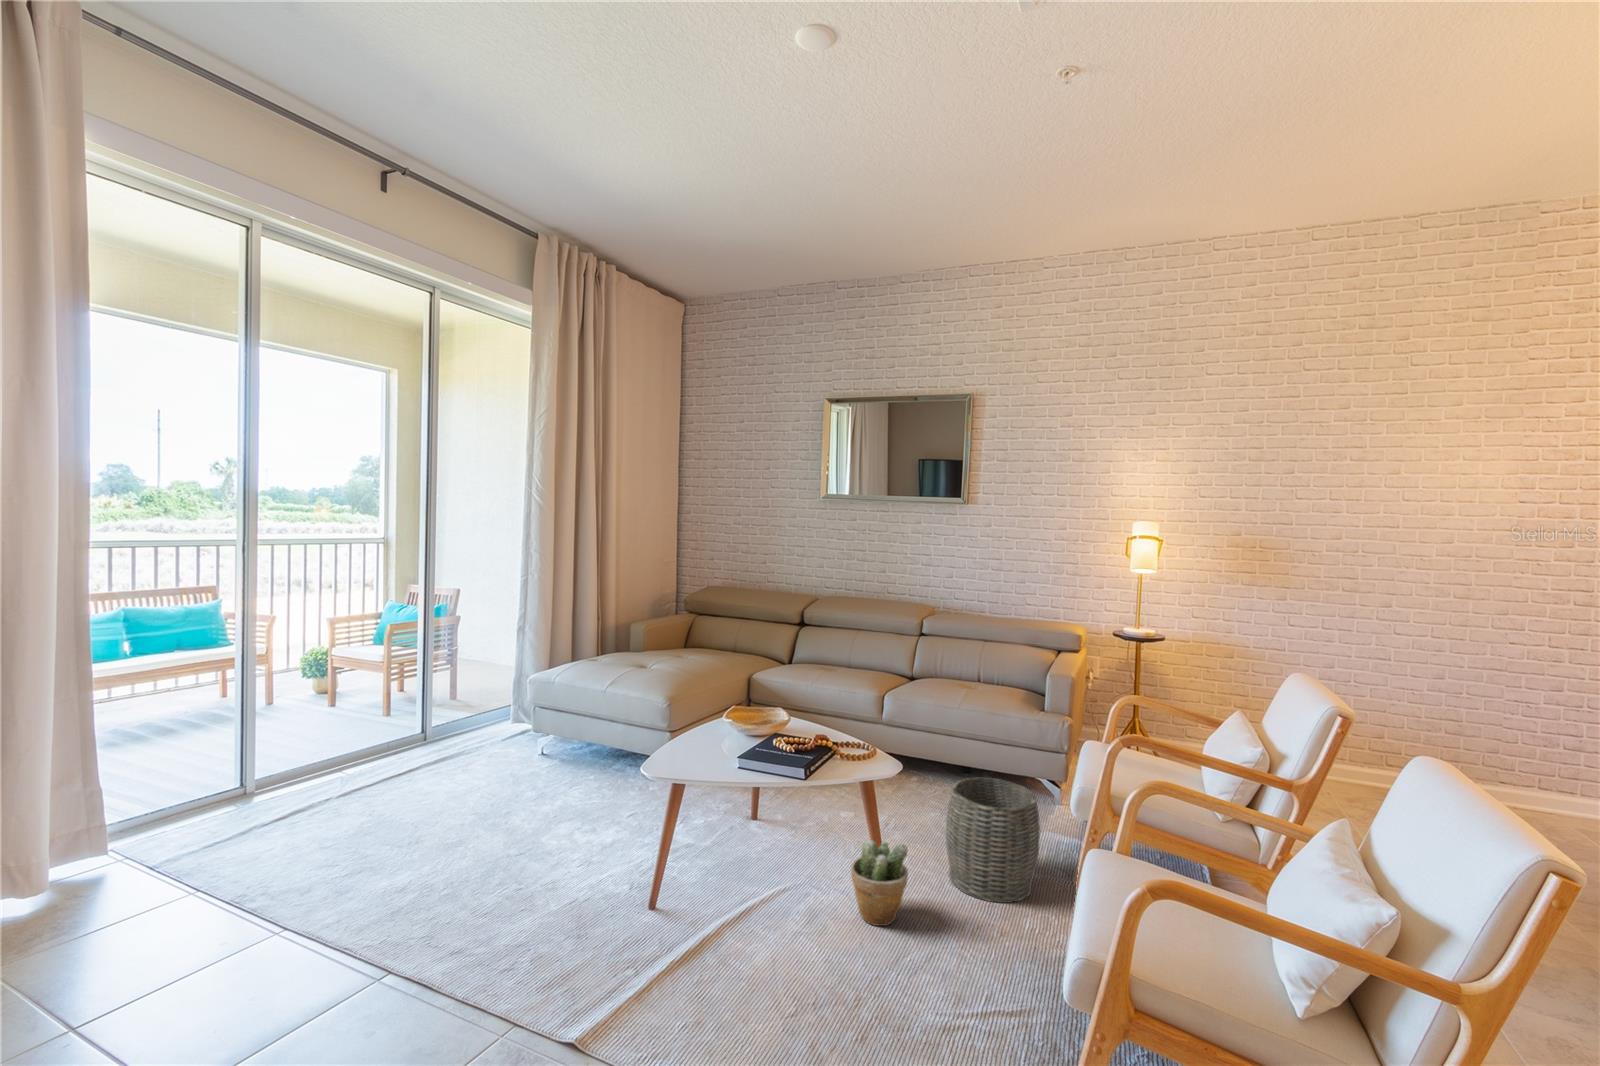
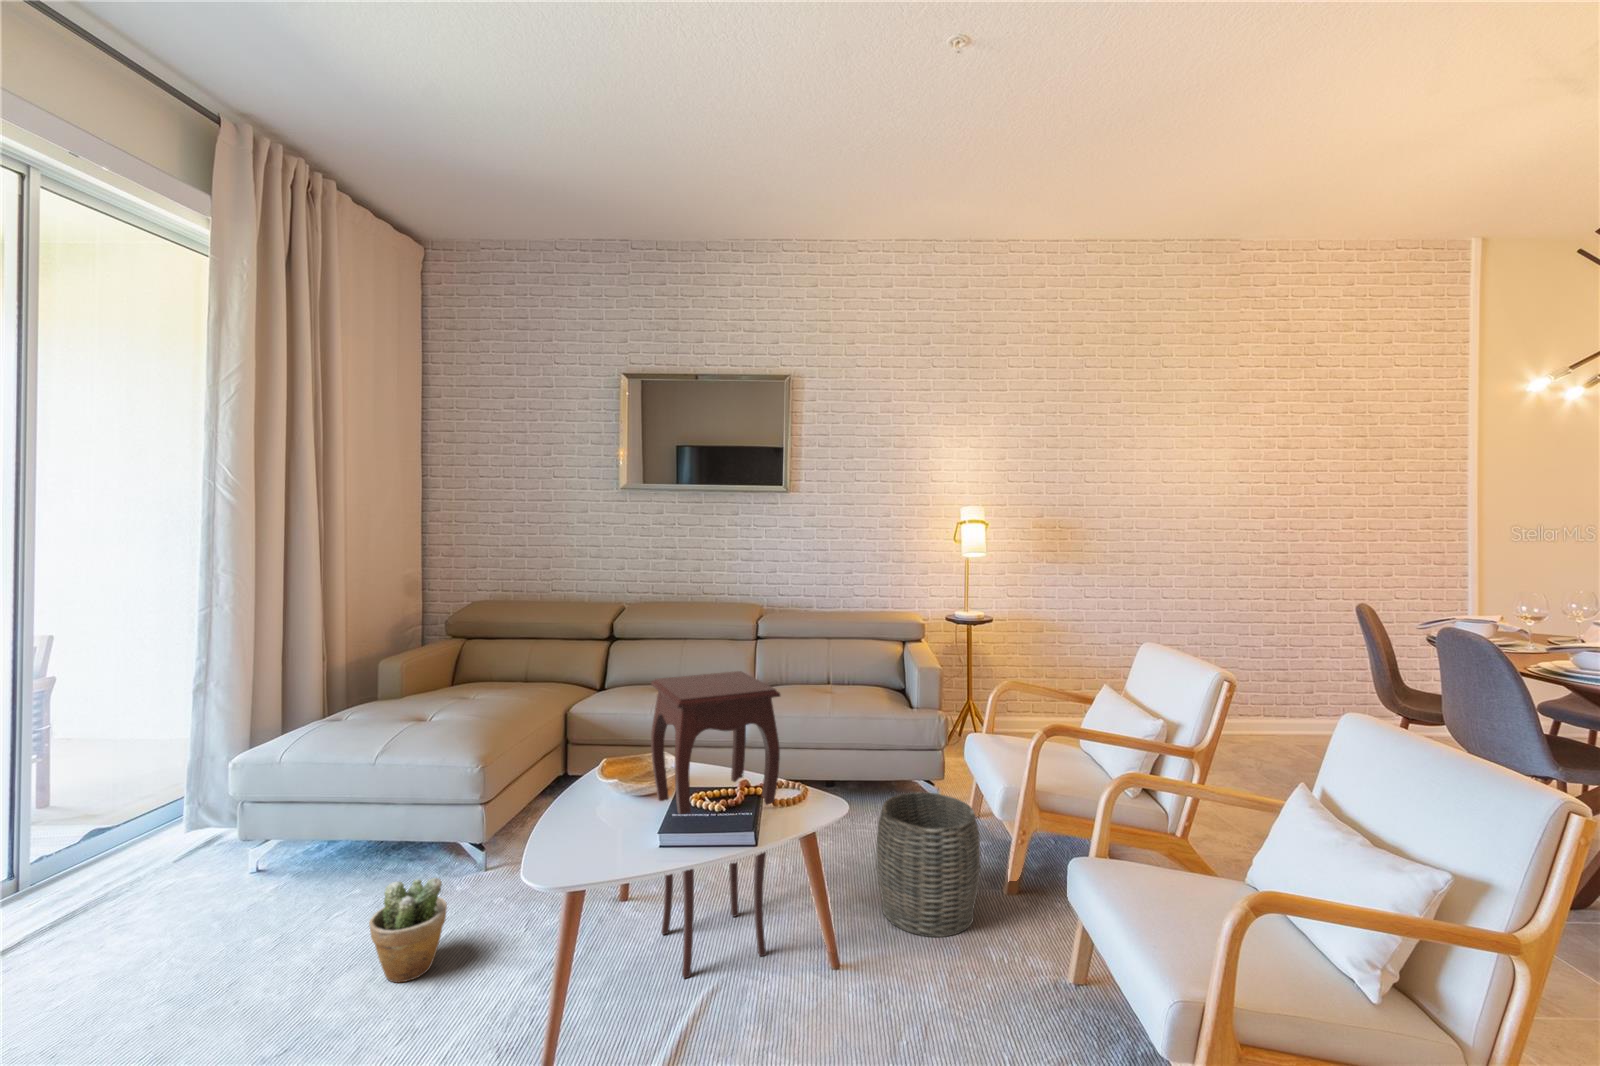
side table: none [769,651,855,878] -> present [651,671,780,978]
potted plant: present [851,840,908,926] -> present [369,878,447,983]

